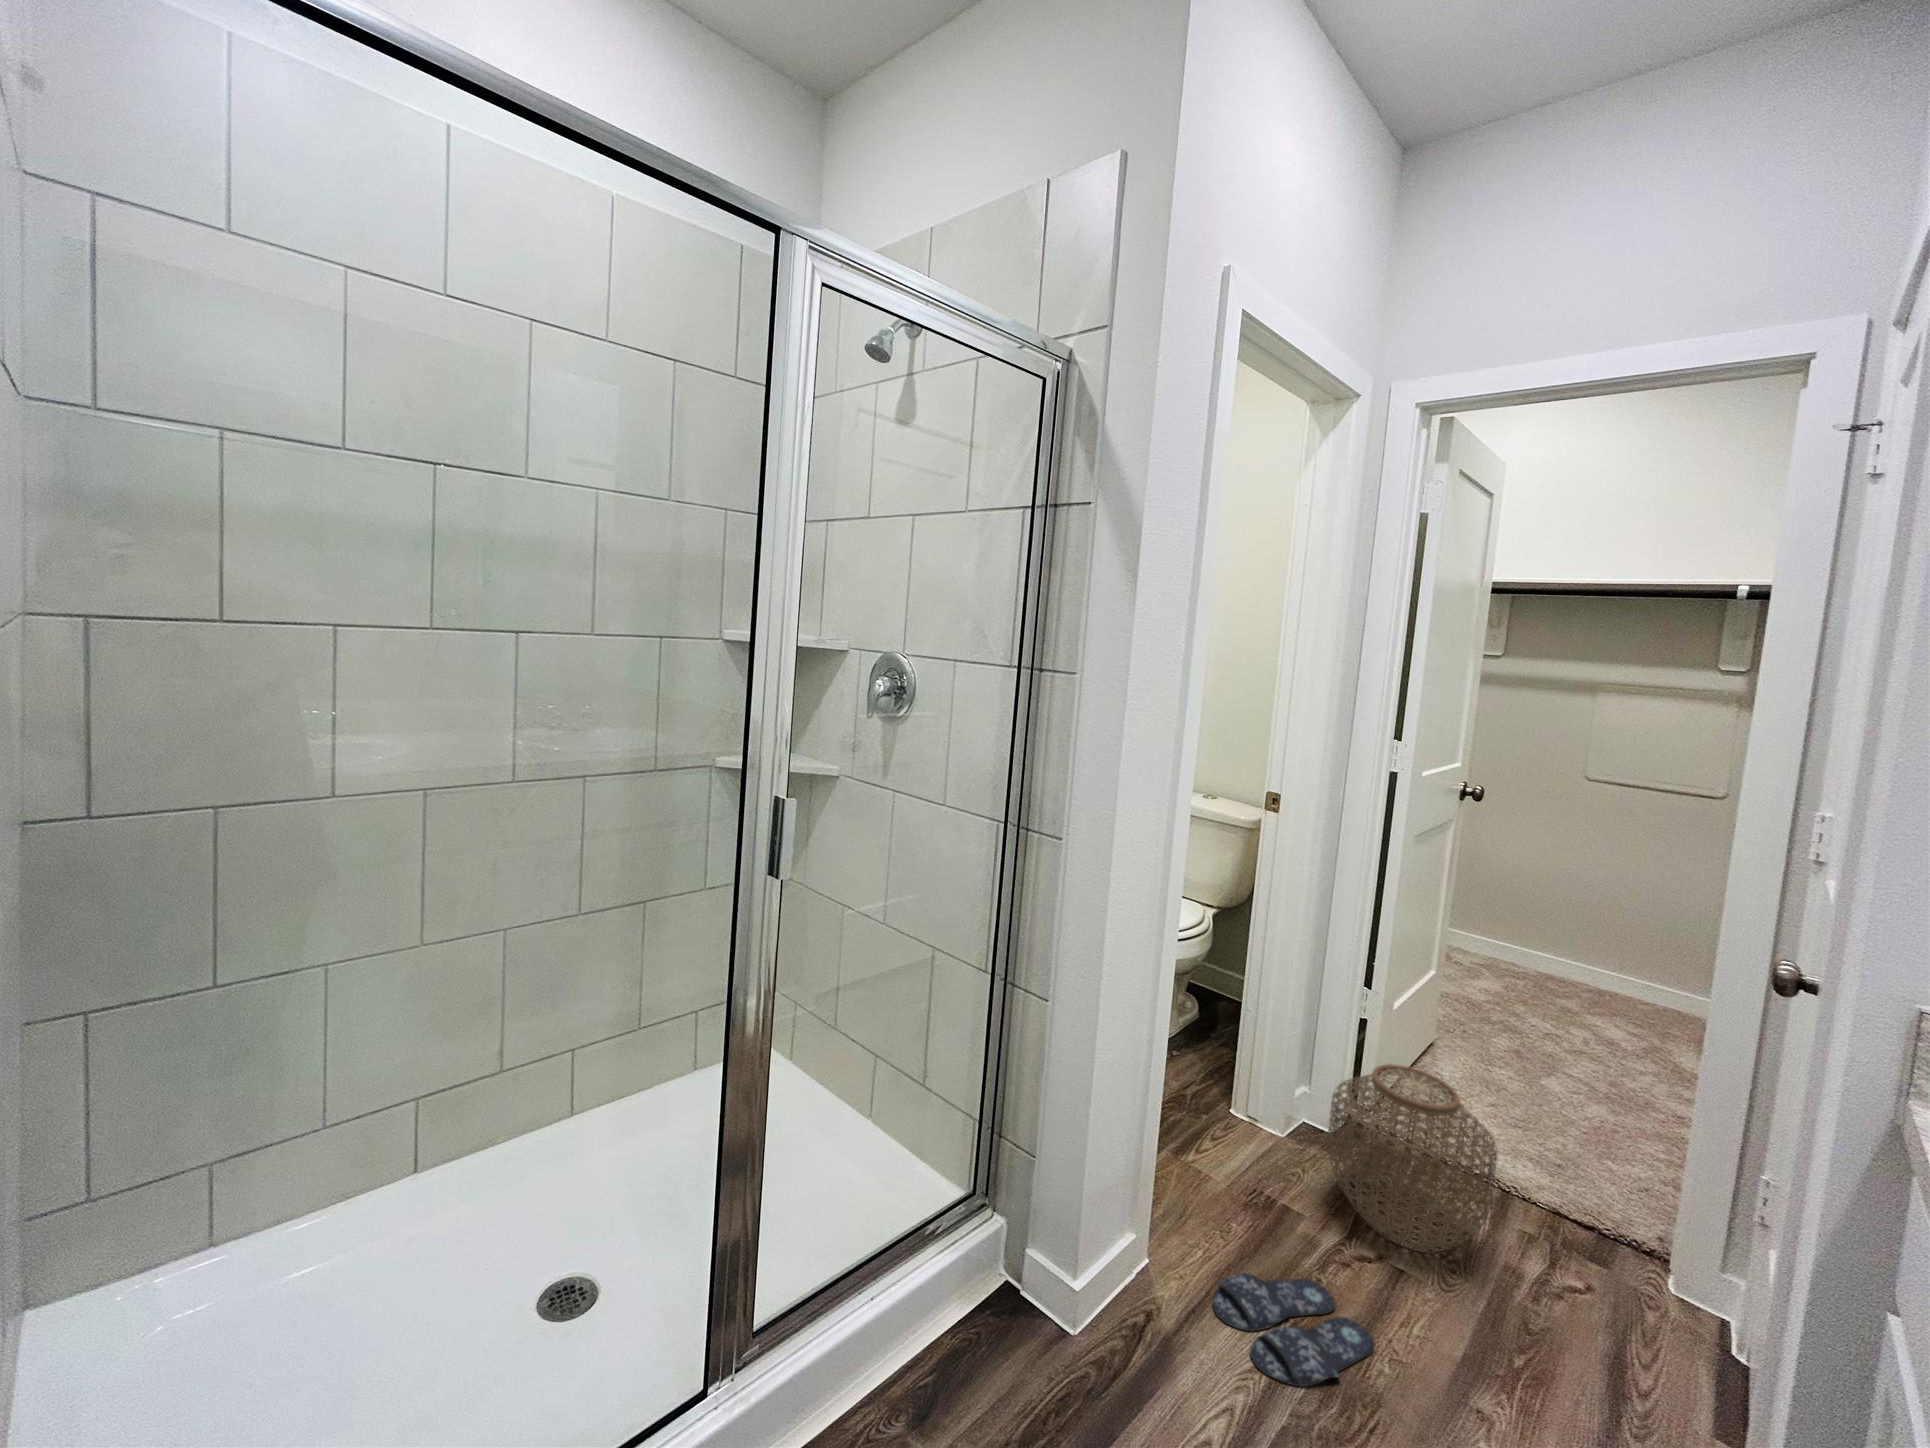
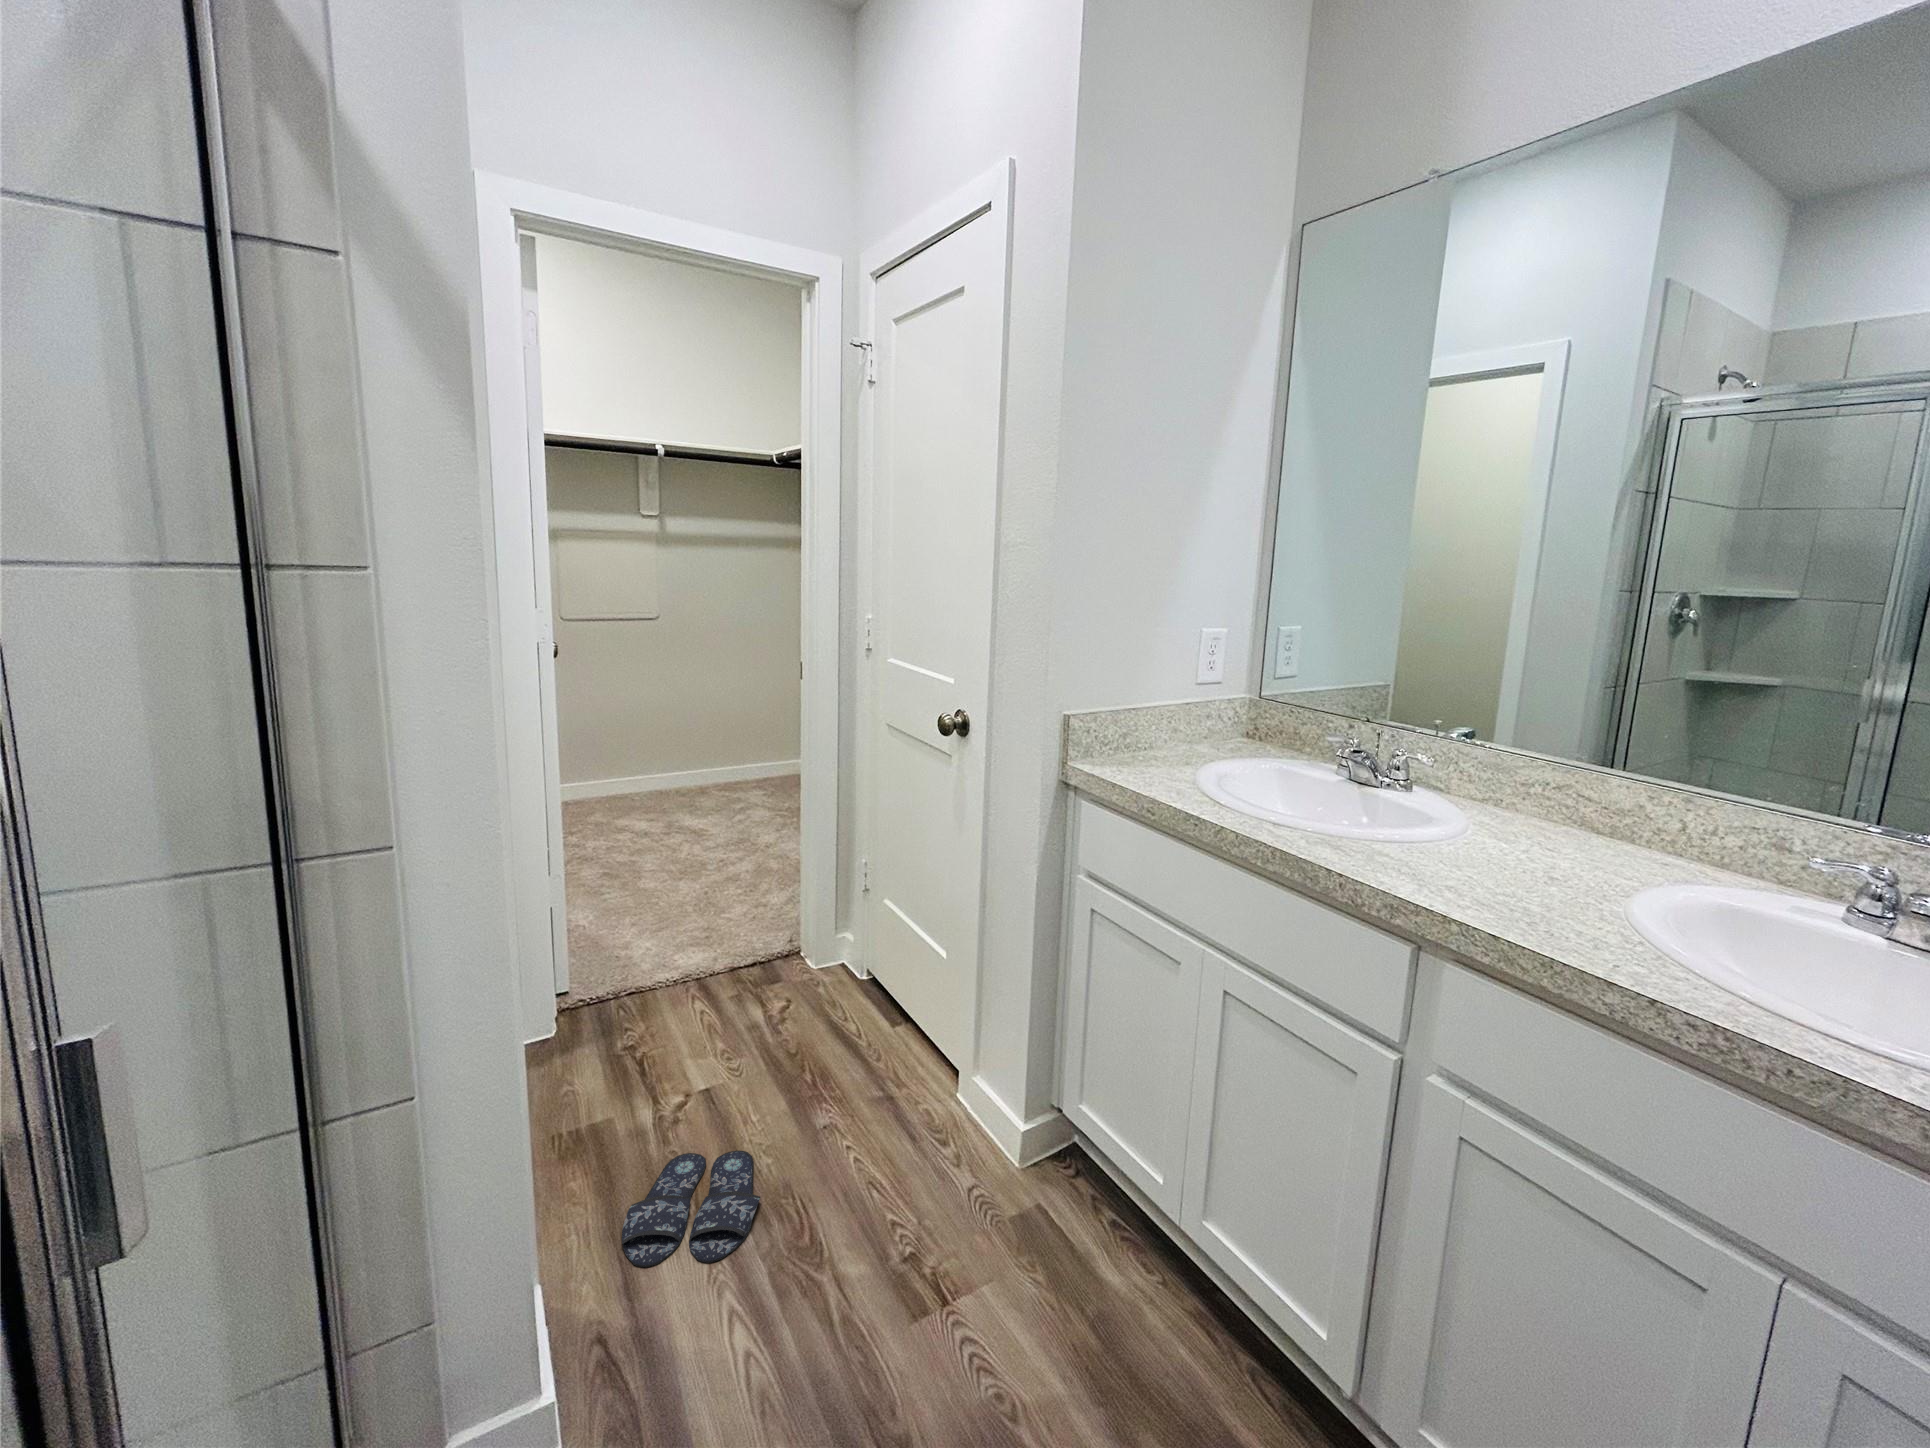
woven basket: present [1328,1064,1497,1252] -> none [593,913,741,1080]

